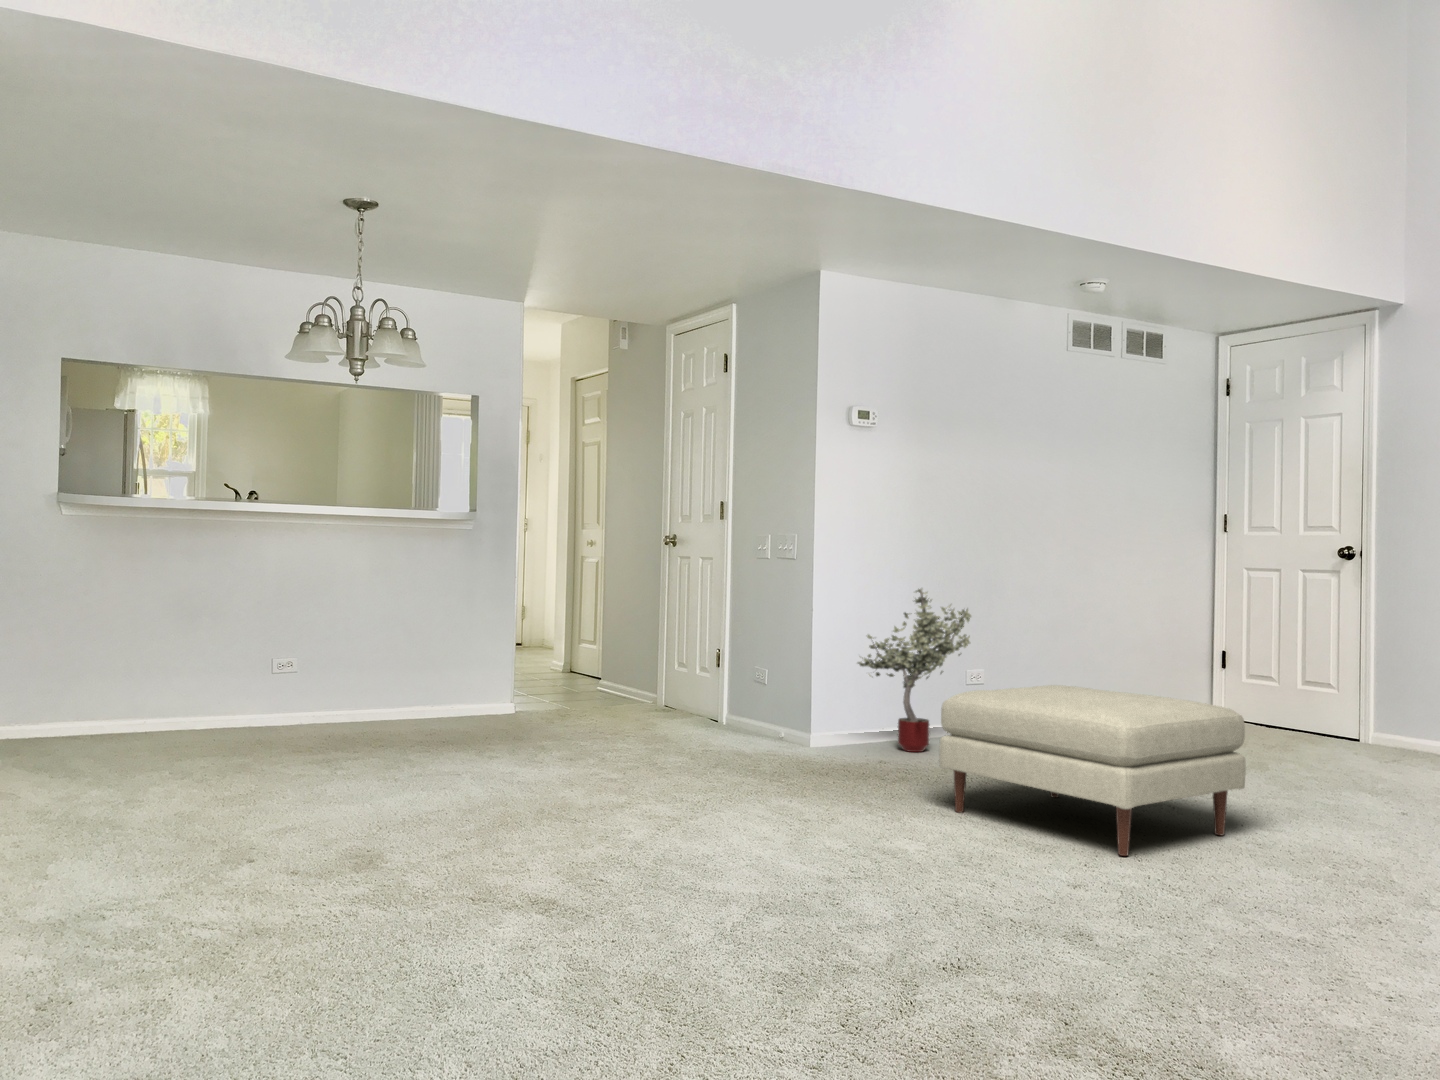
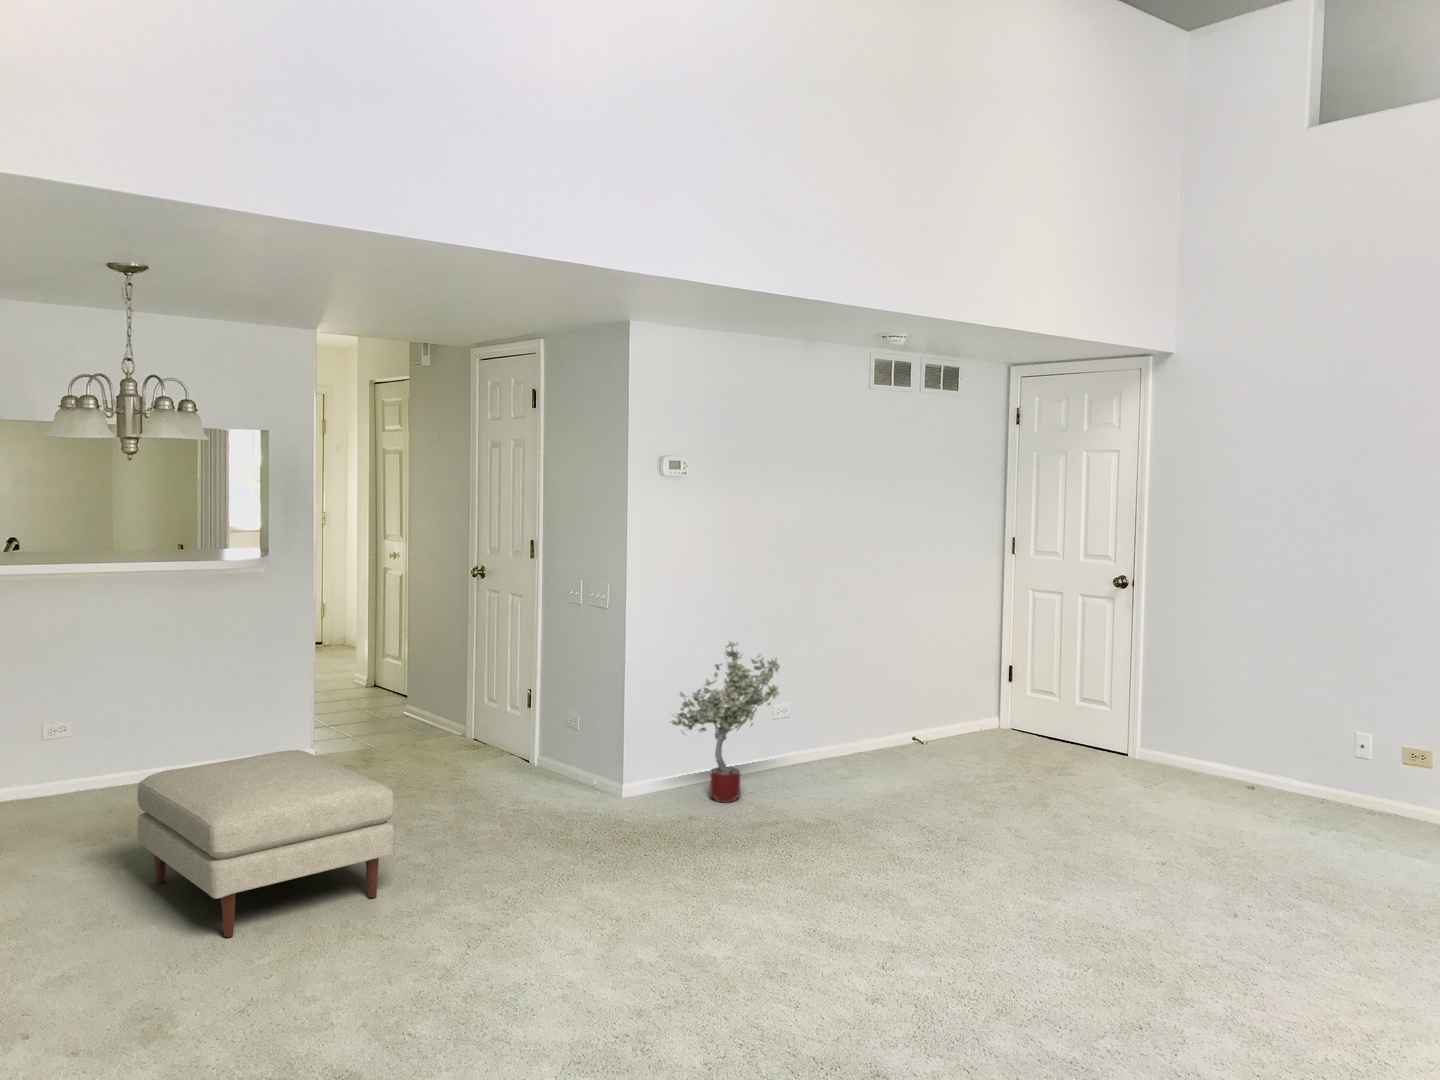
ottoman: present [939,685,1246,856] -> present [138,750,395,937]

